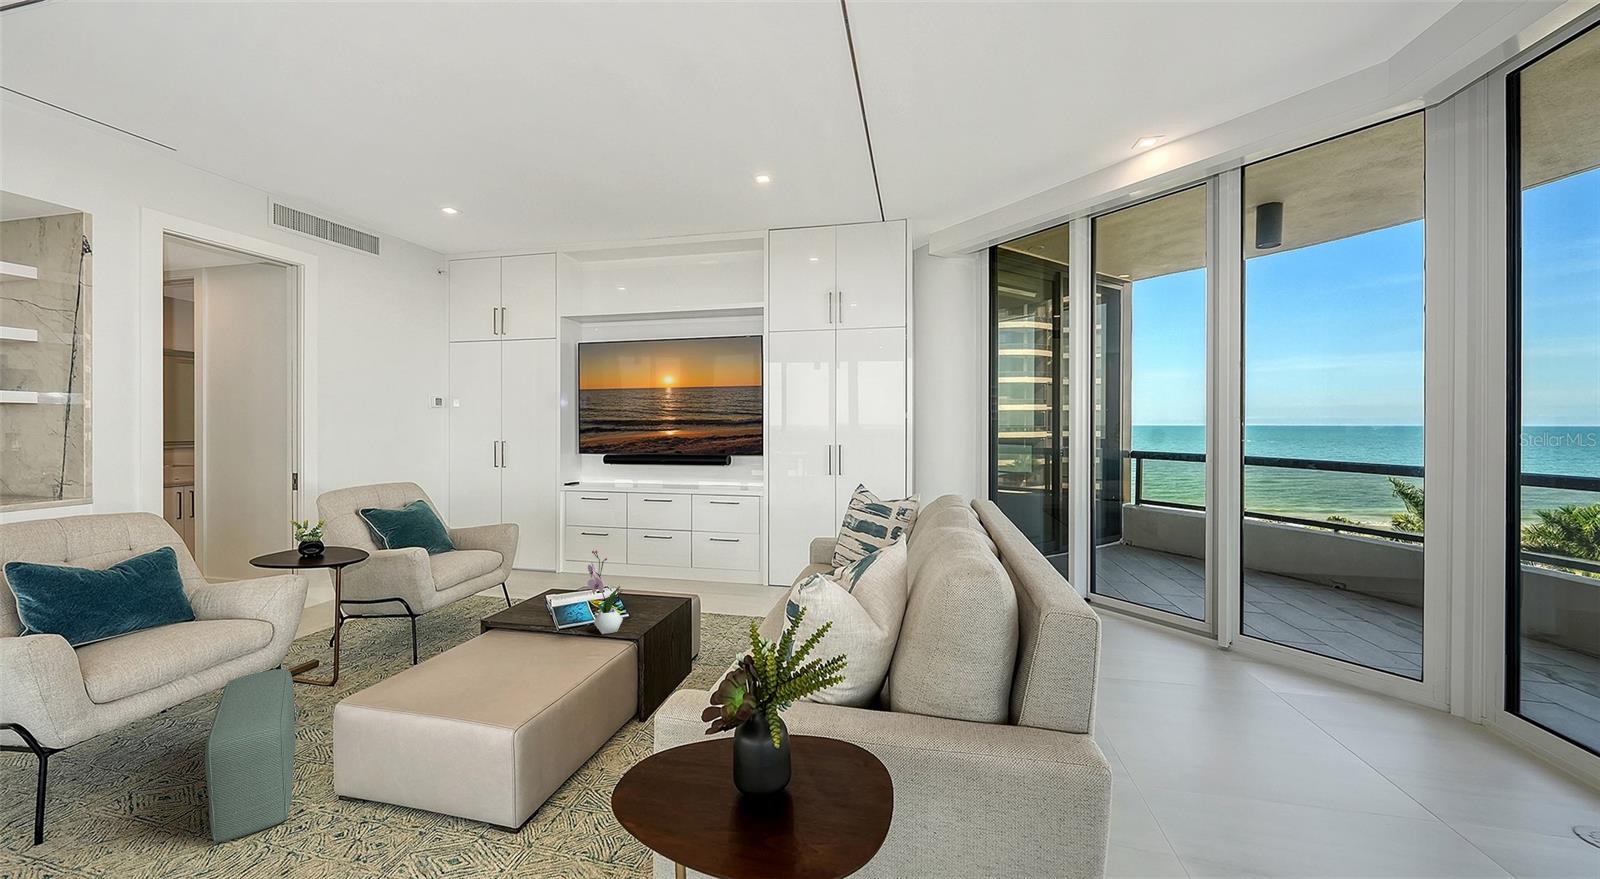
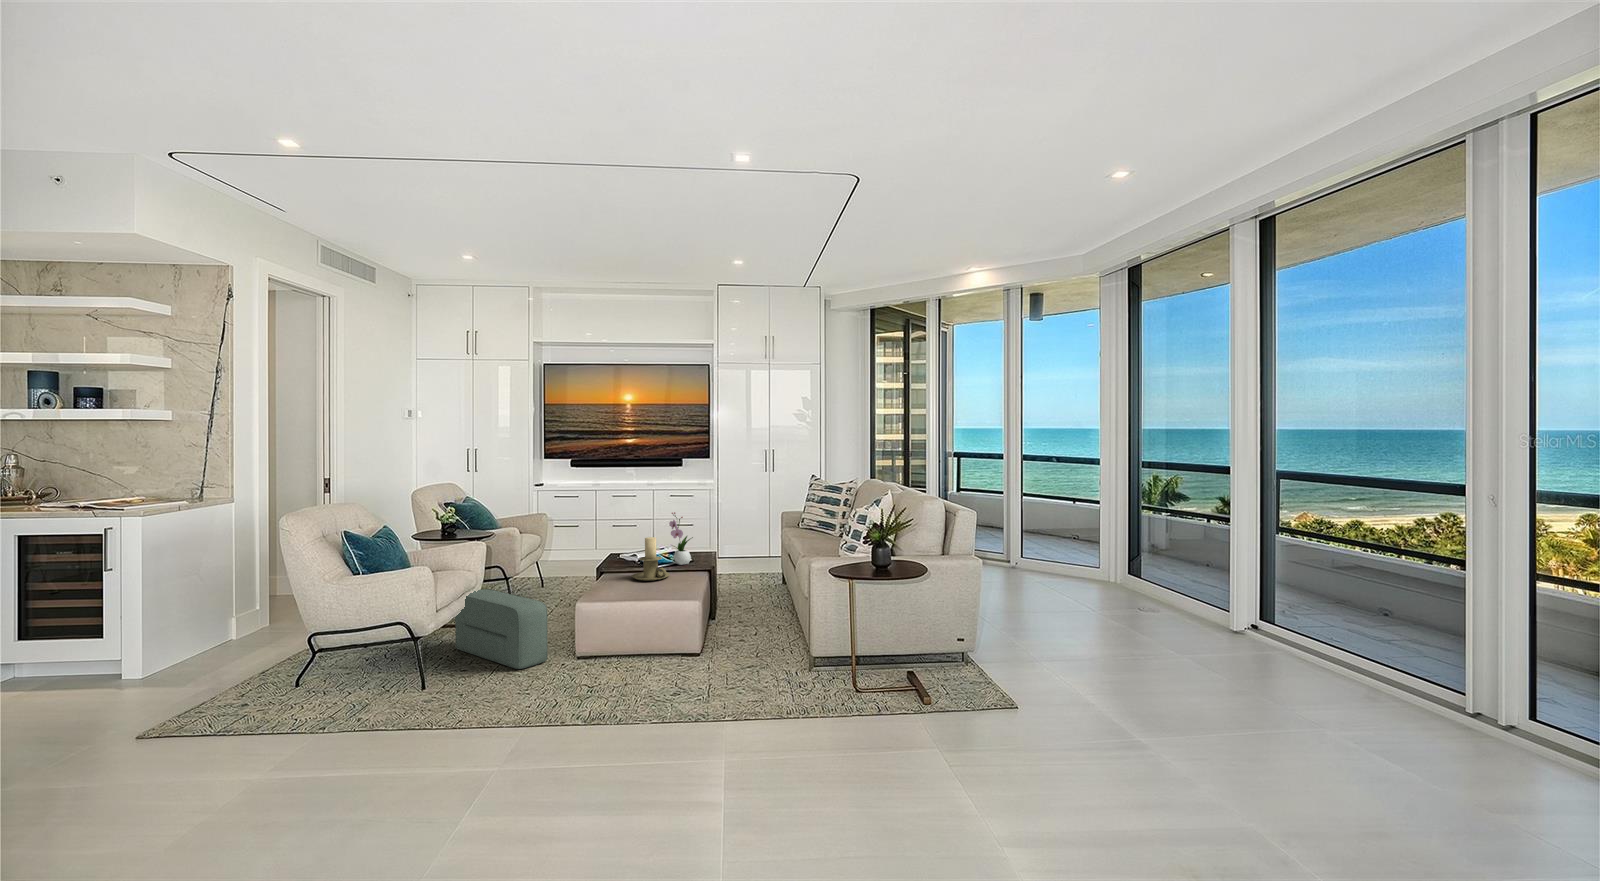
candle holder: none [489,598,556,674] -> present [631,537,670,581]

